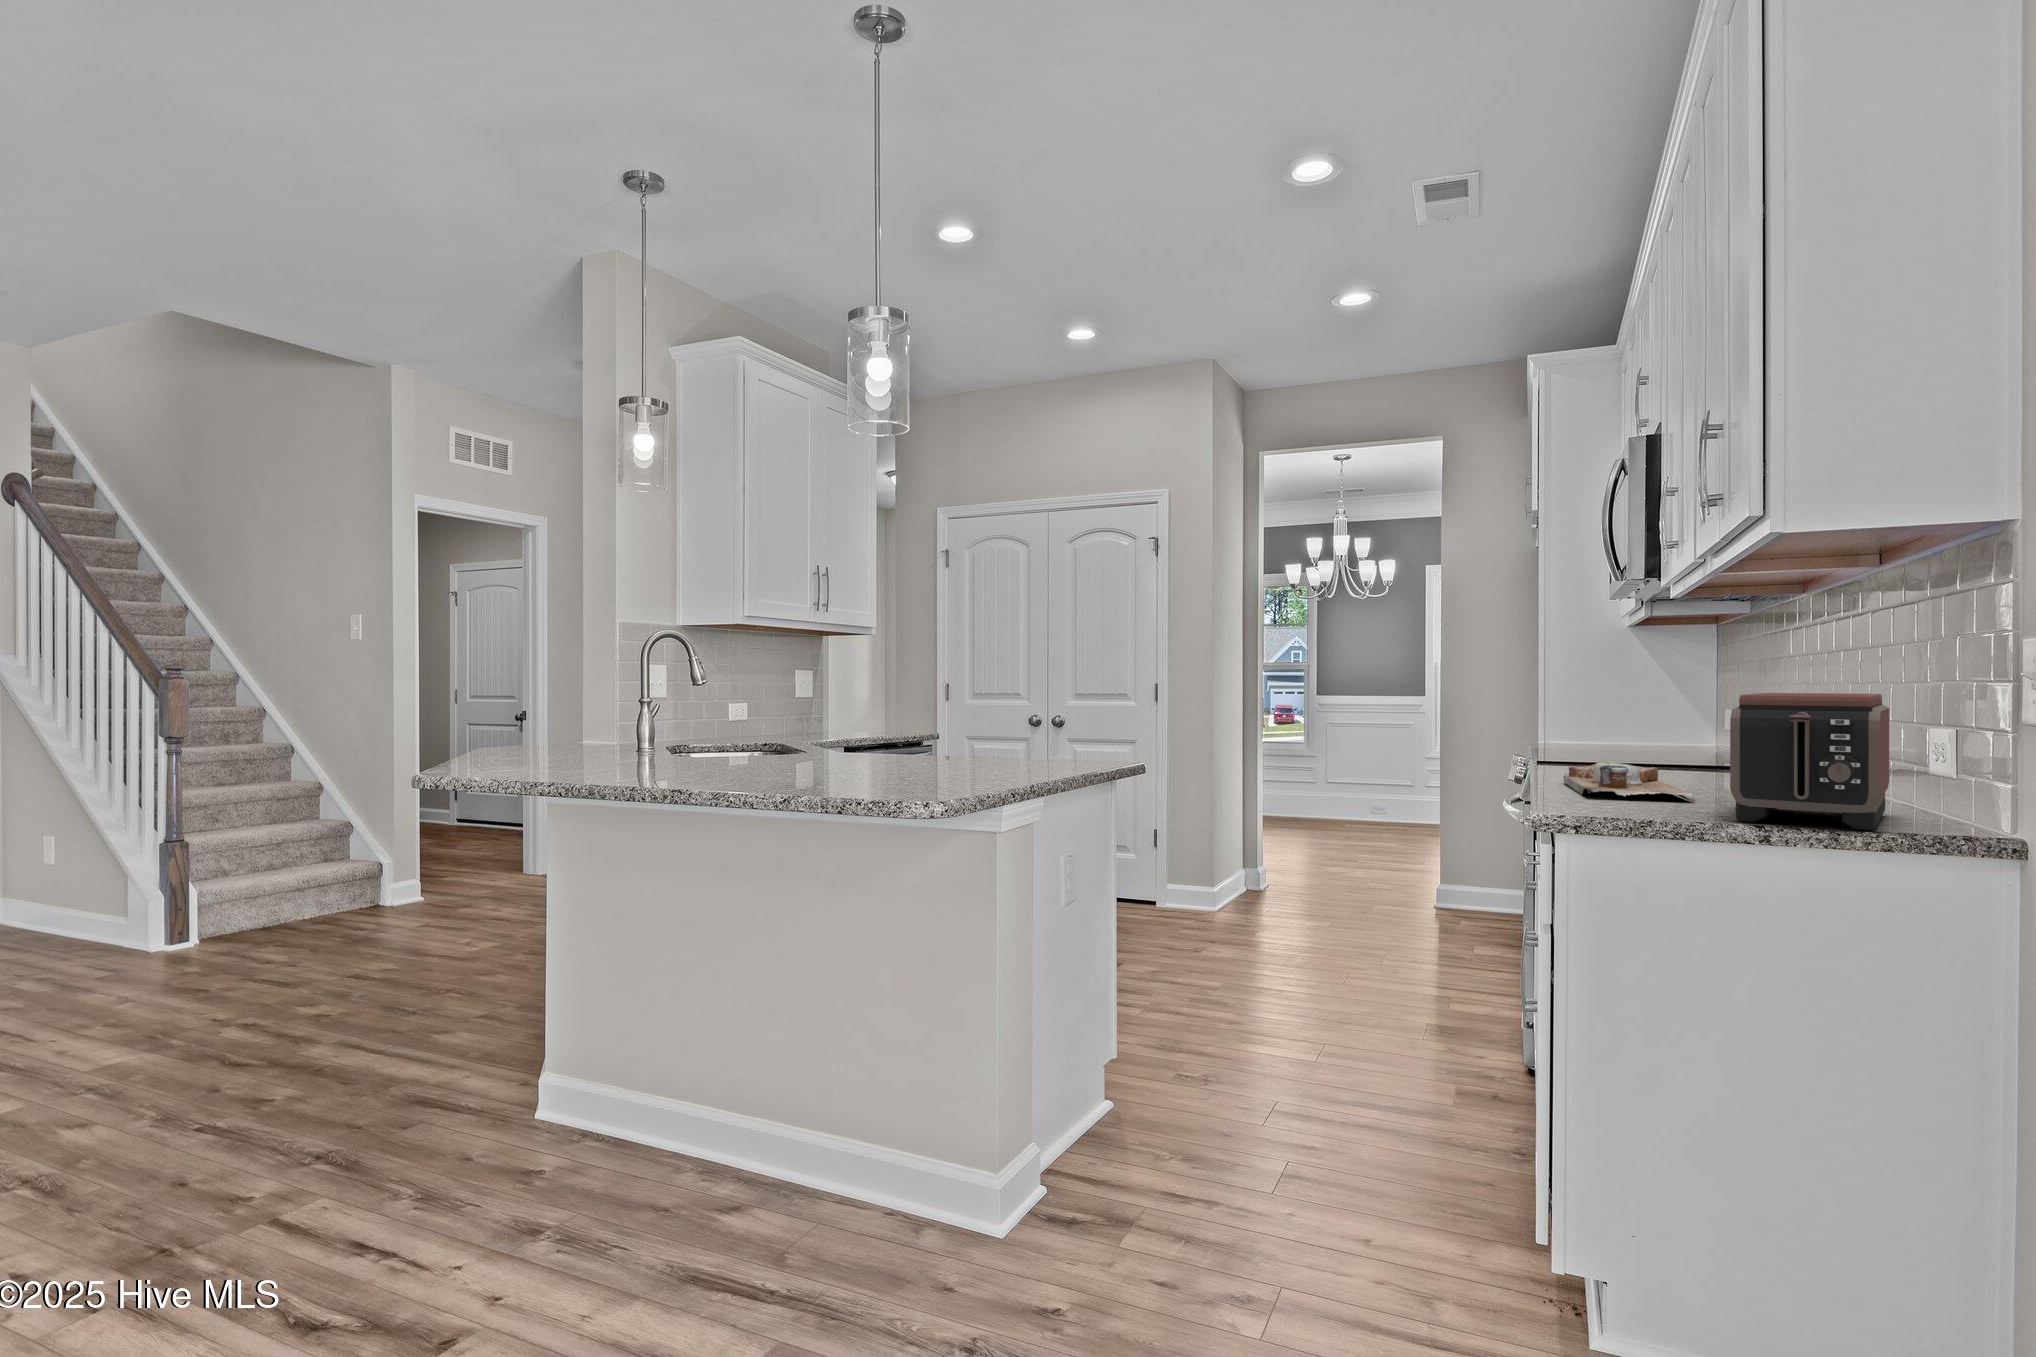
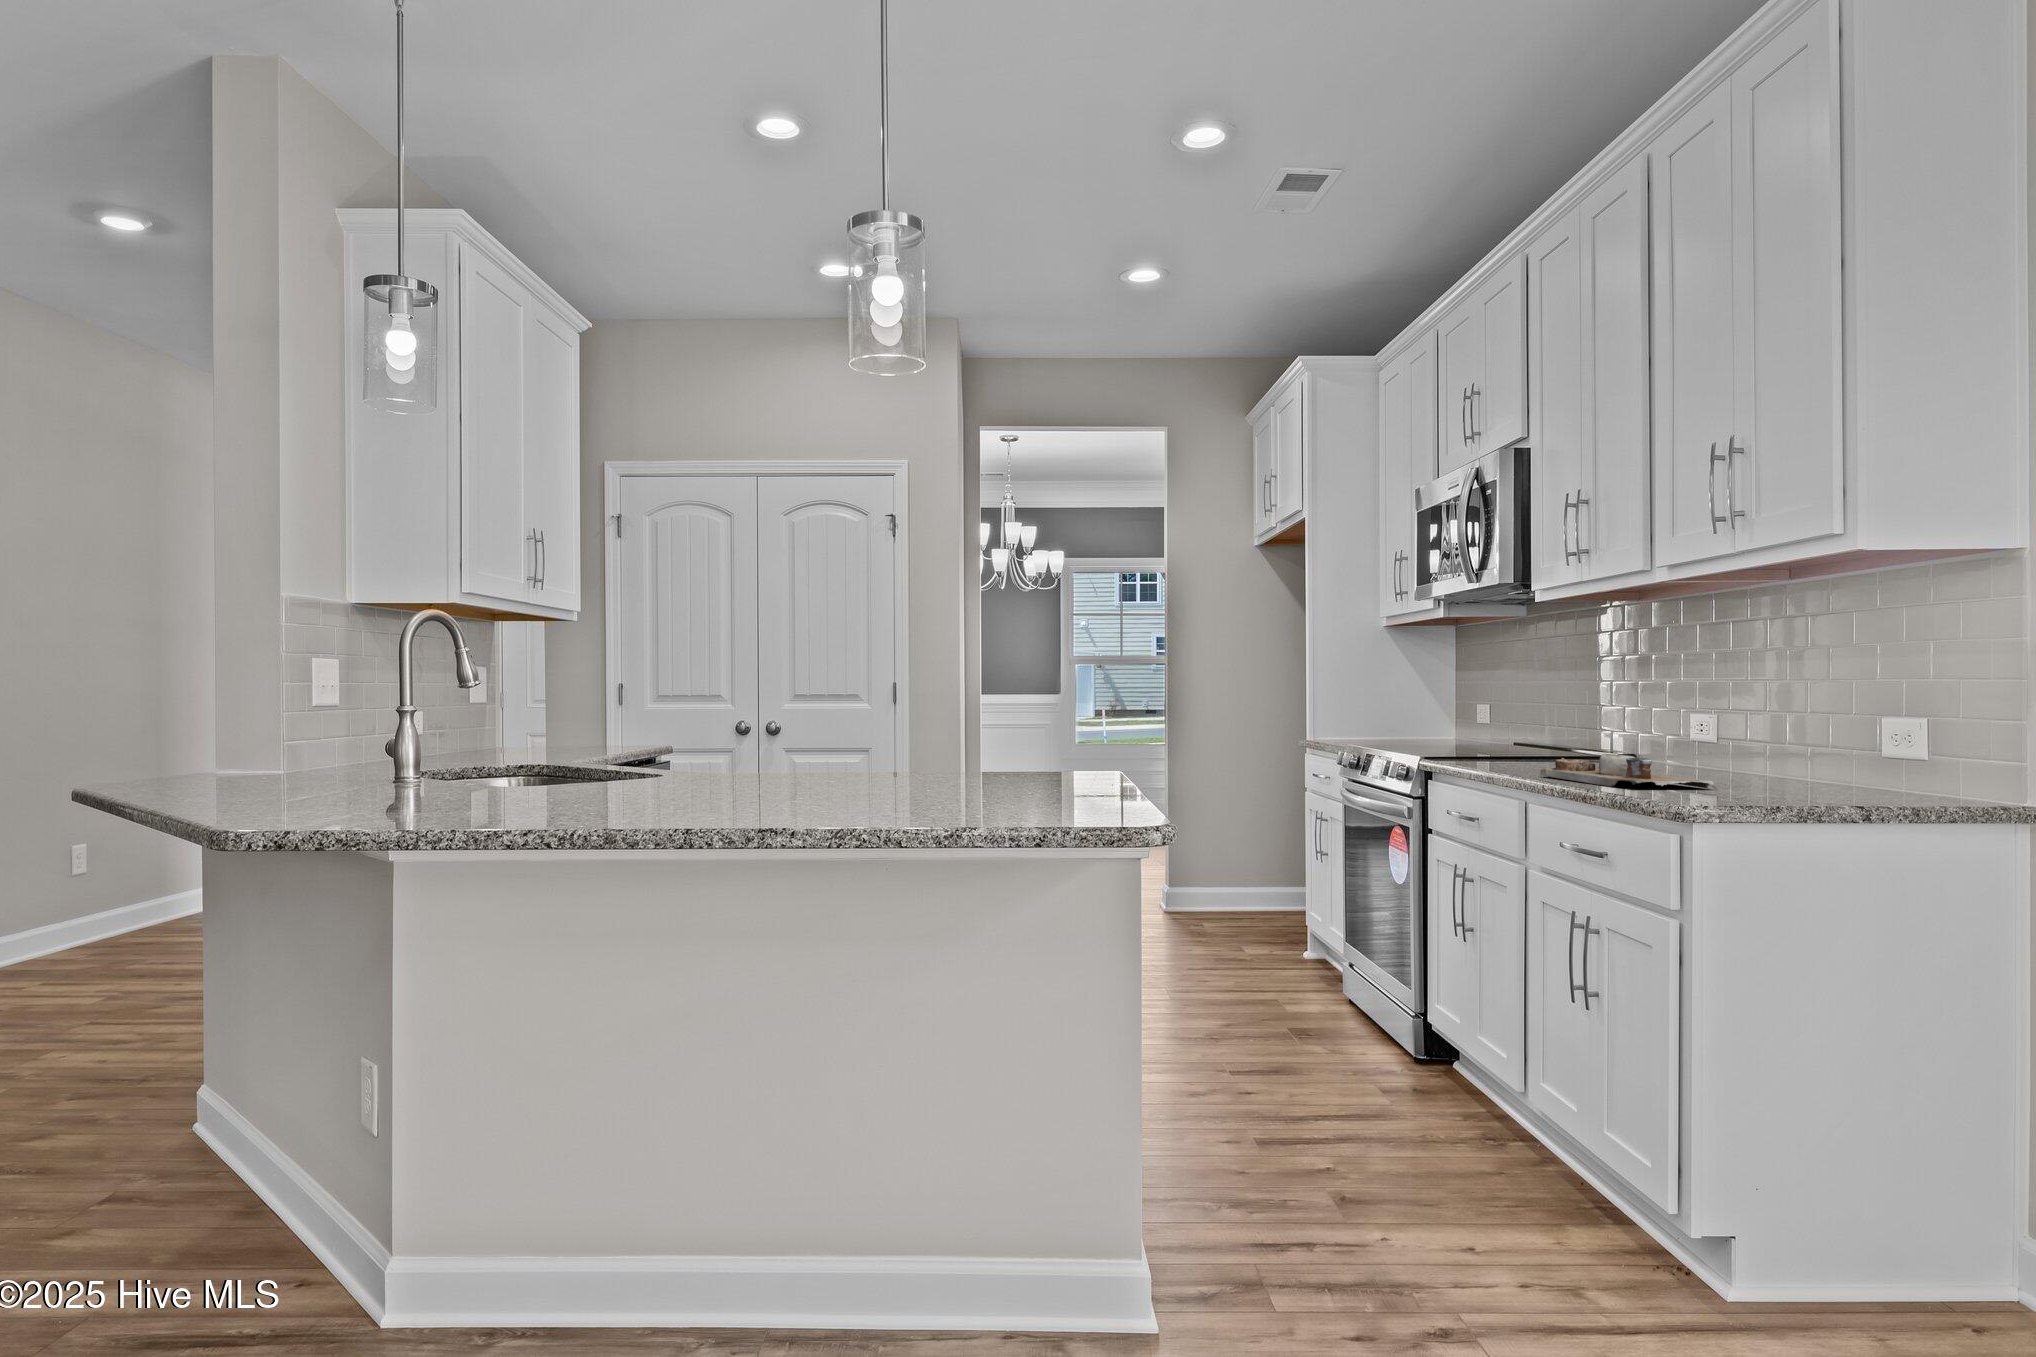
toaster: present [1730,693,1889,831] -> none [1774,689,1946,806]

